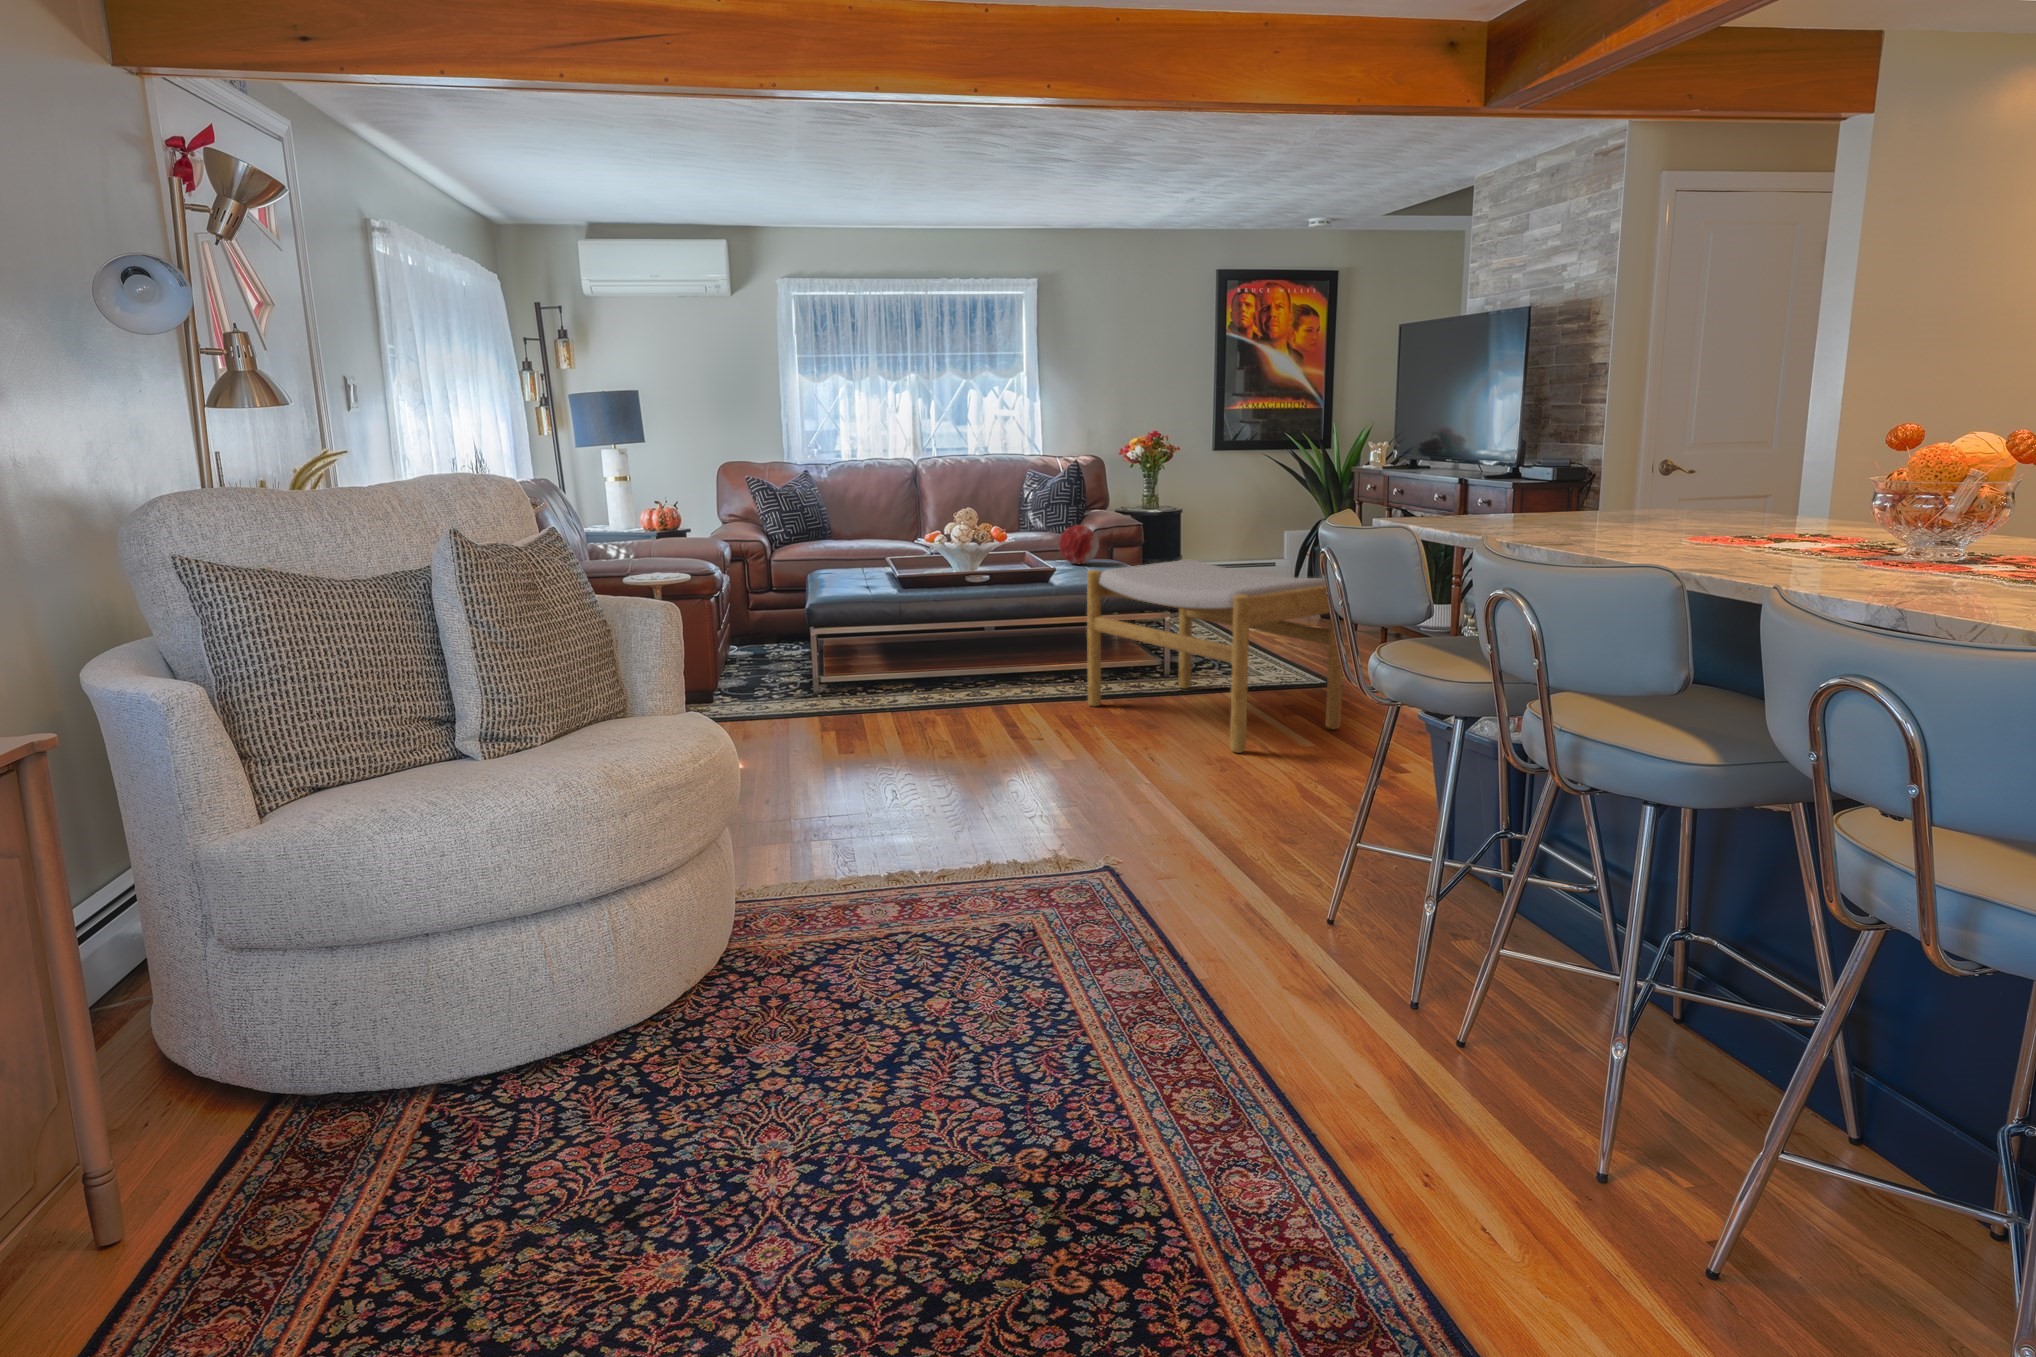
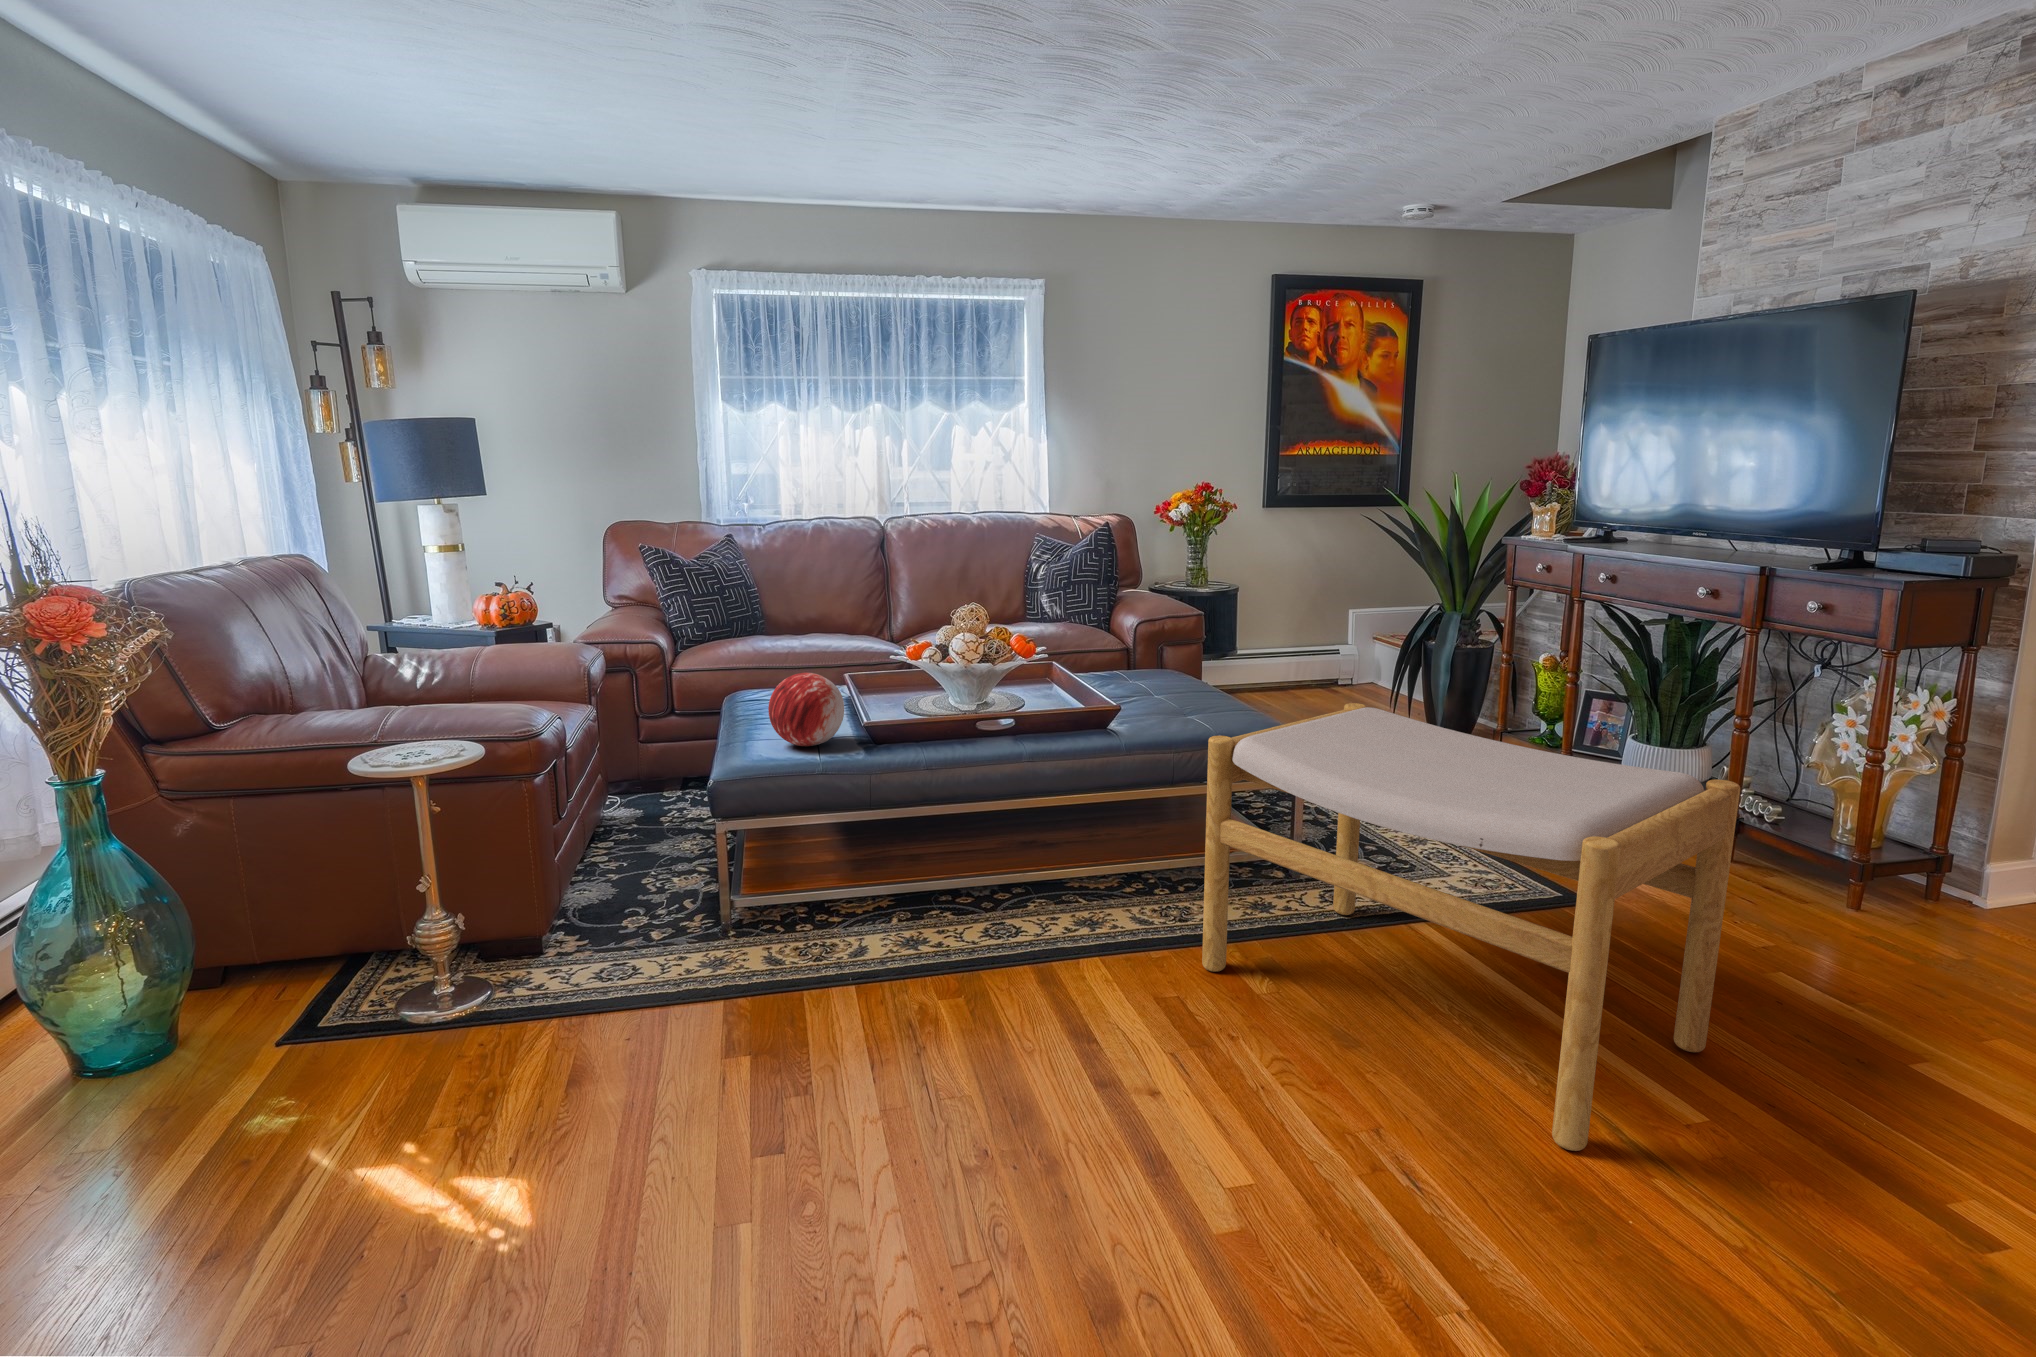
decorative orb: present [1059,525,1099,564] -> present [768,673,844,746]

